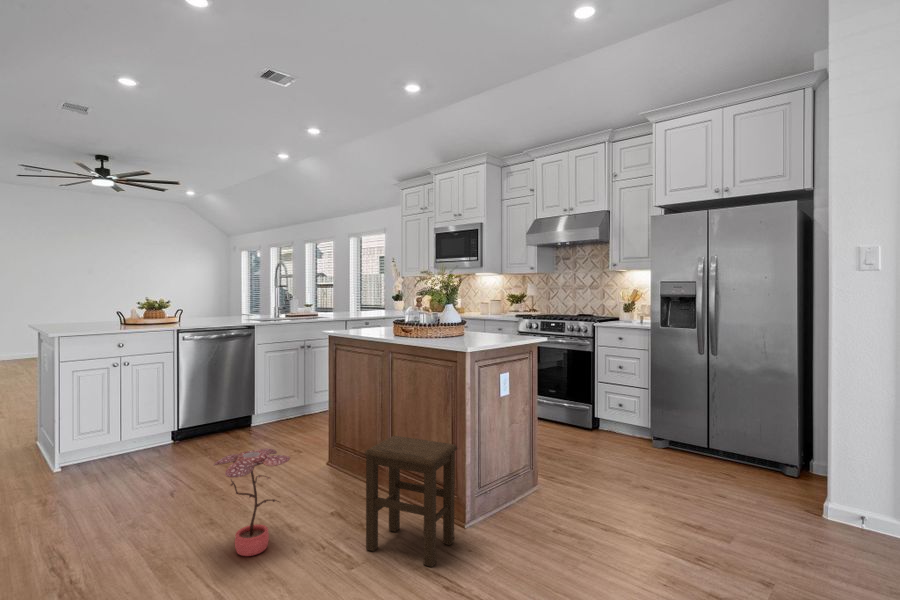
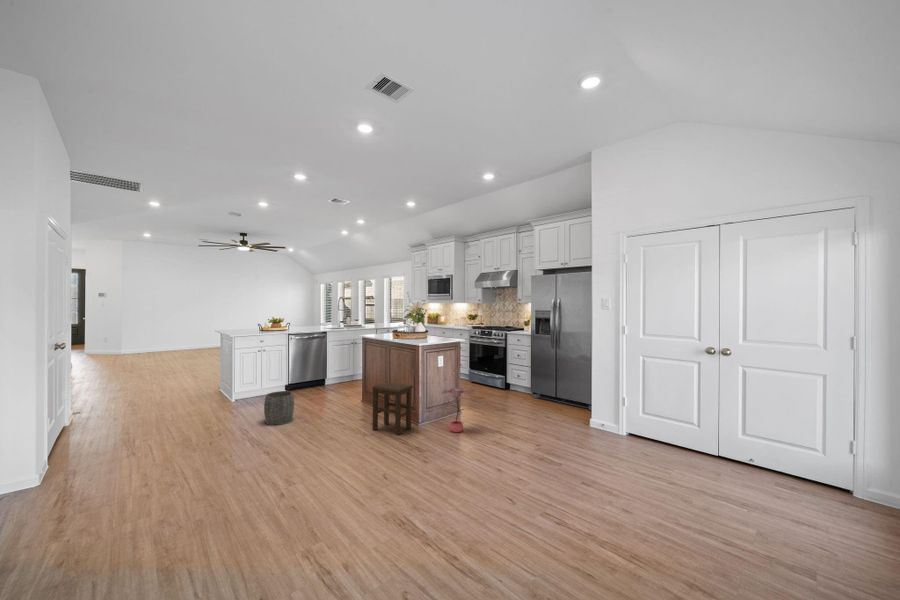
potted plant: present [213,448,290,556] -> present [441,388,473,432]
woven basket: none [107,457,181,542] -> present [264,391,294,425]

